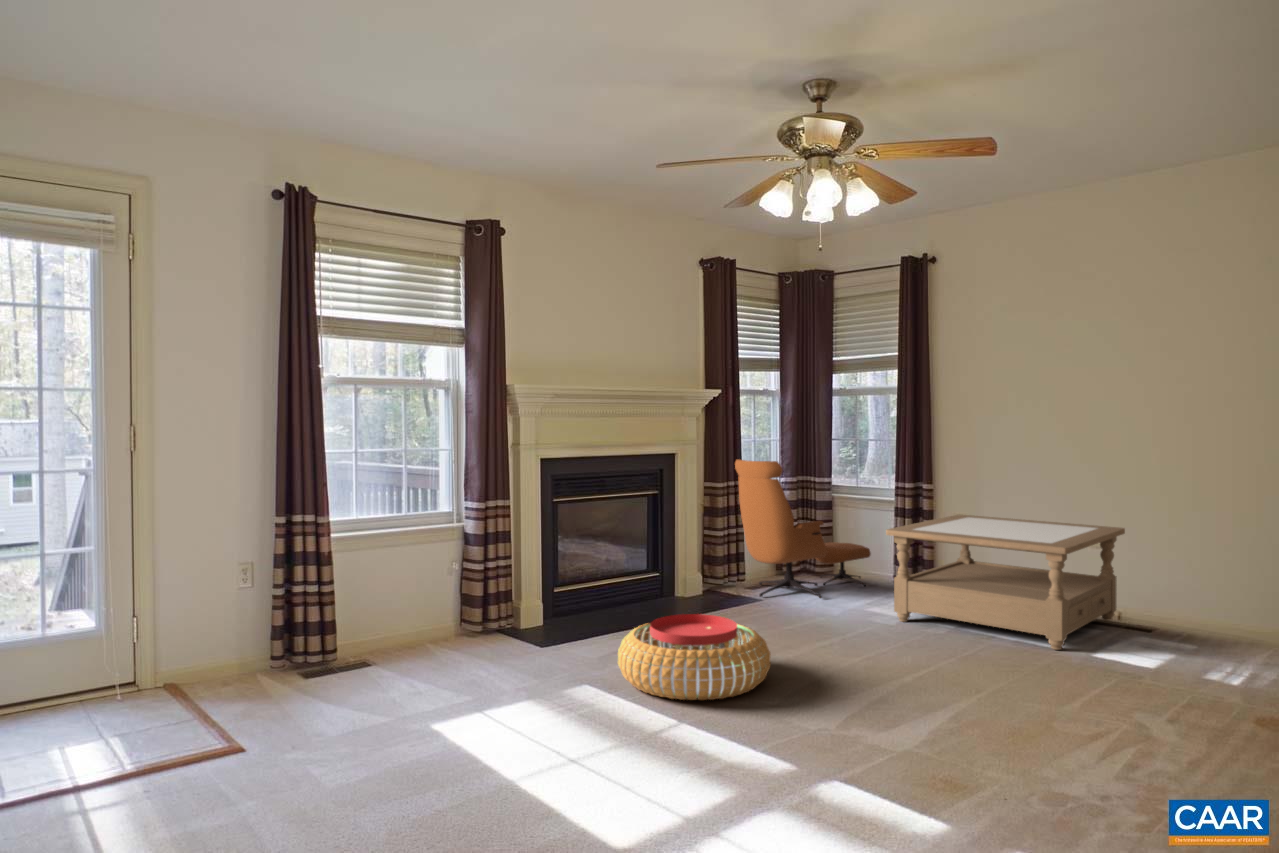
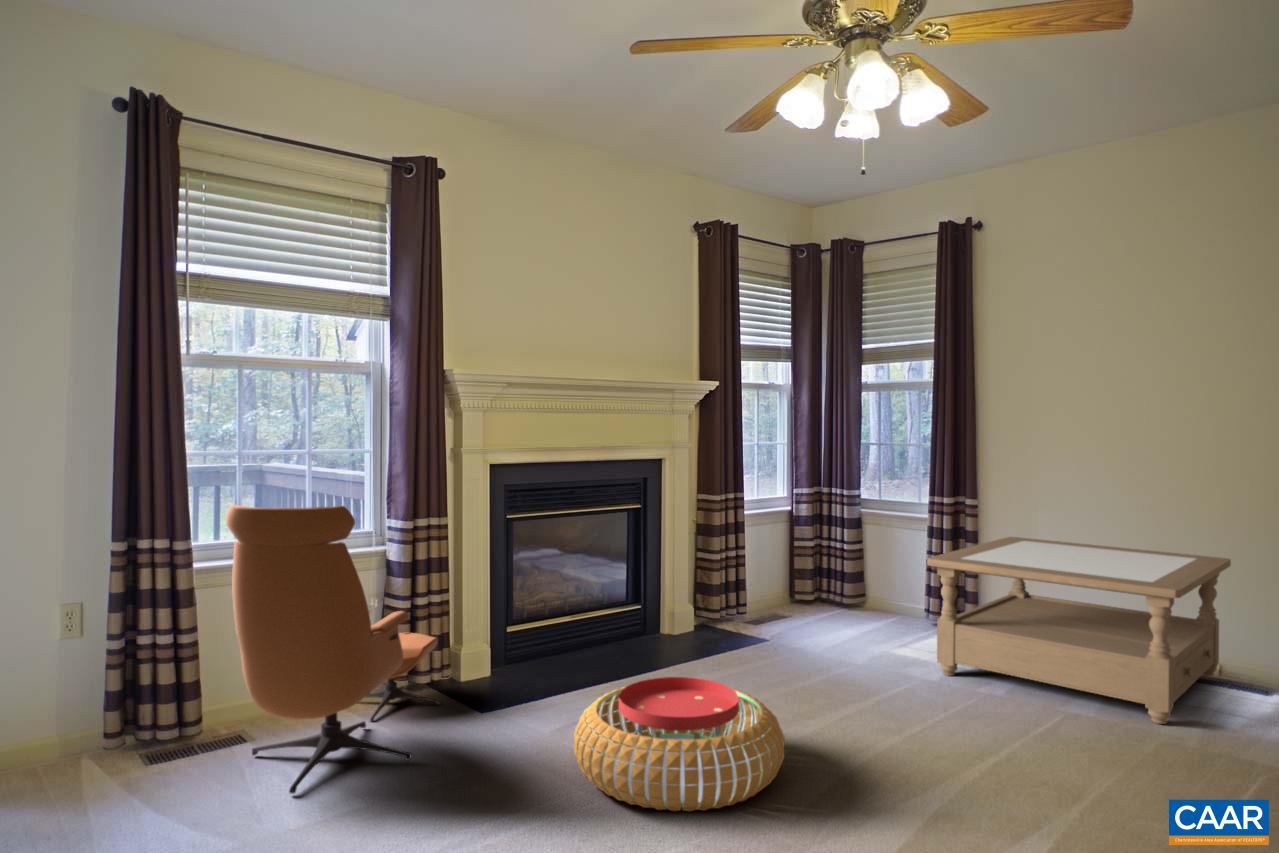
lounge chair: present [735,459,871,598] -> present [226,505,440,794]

